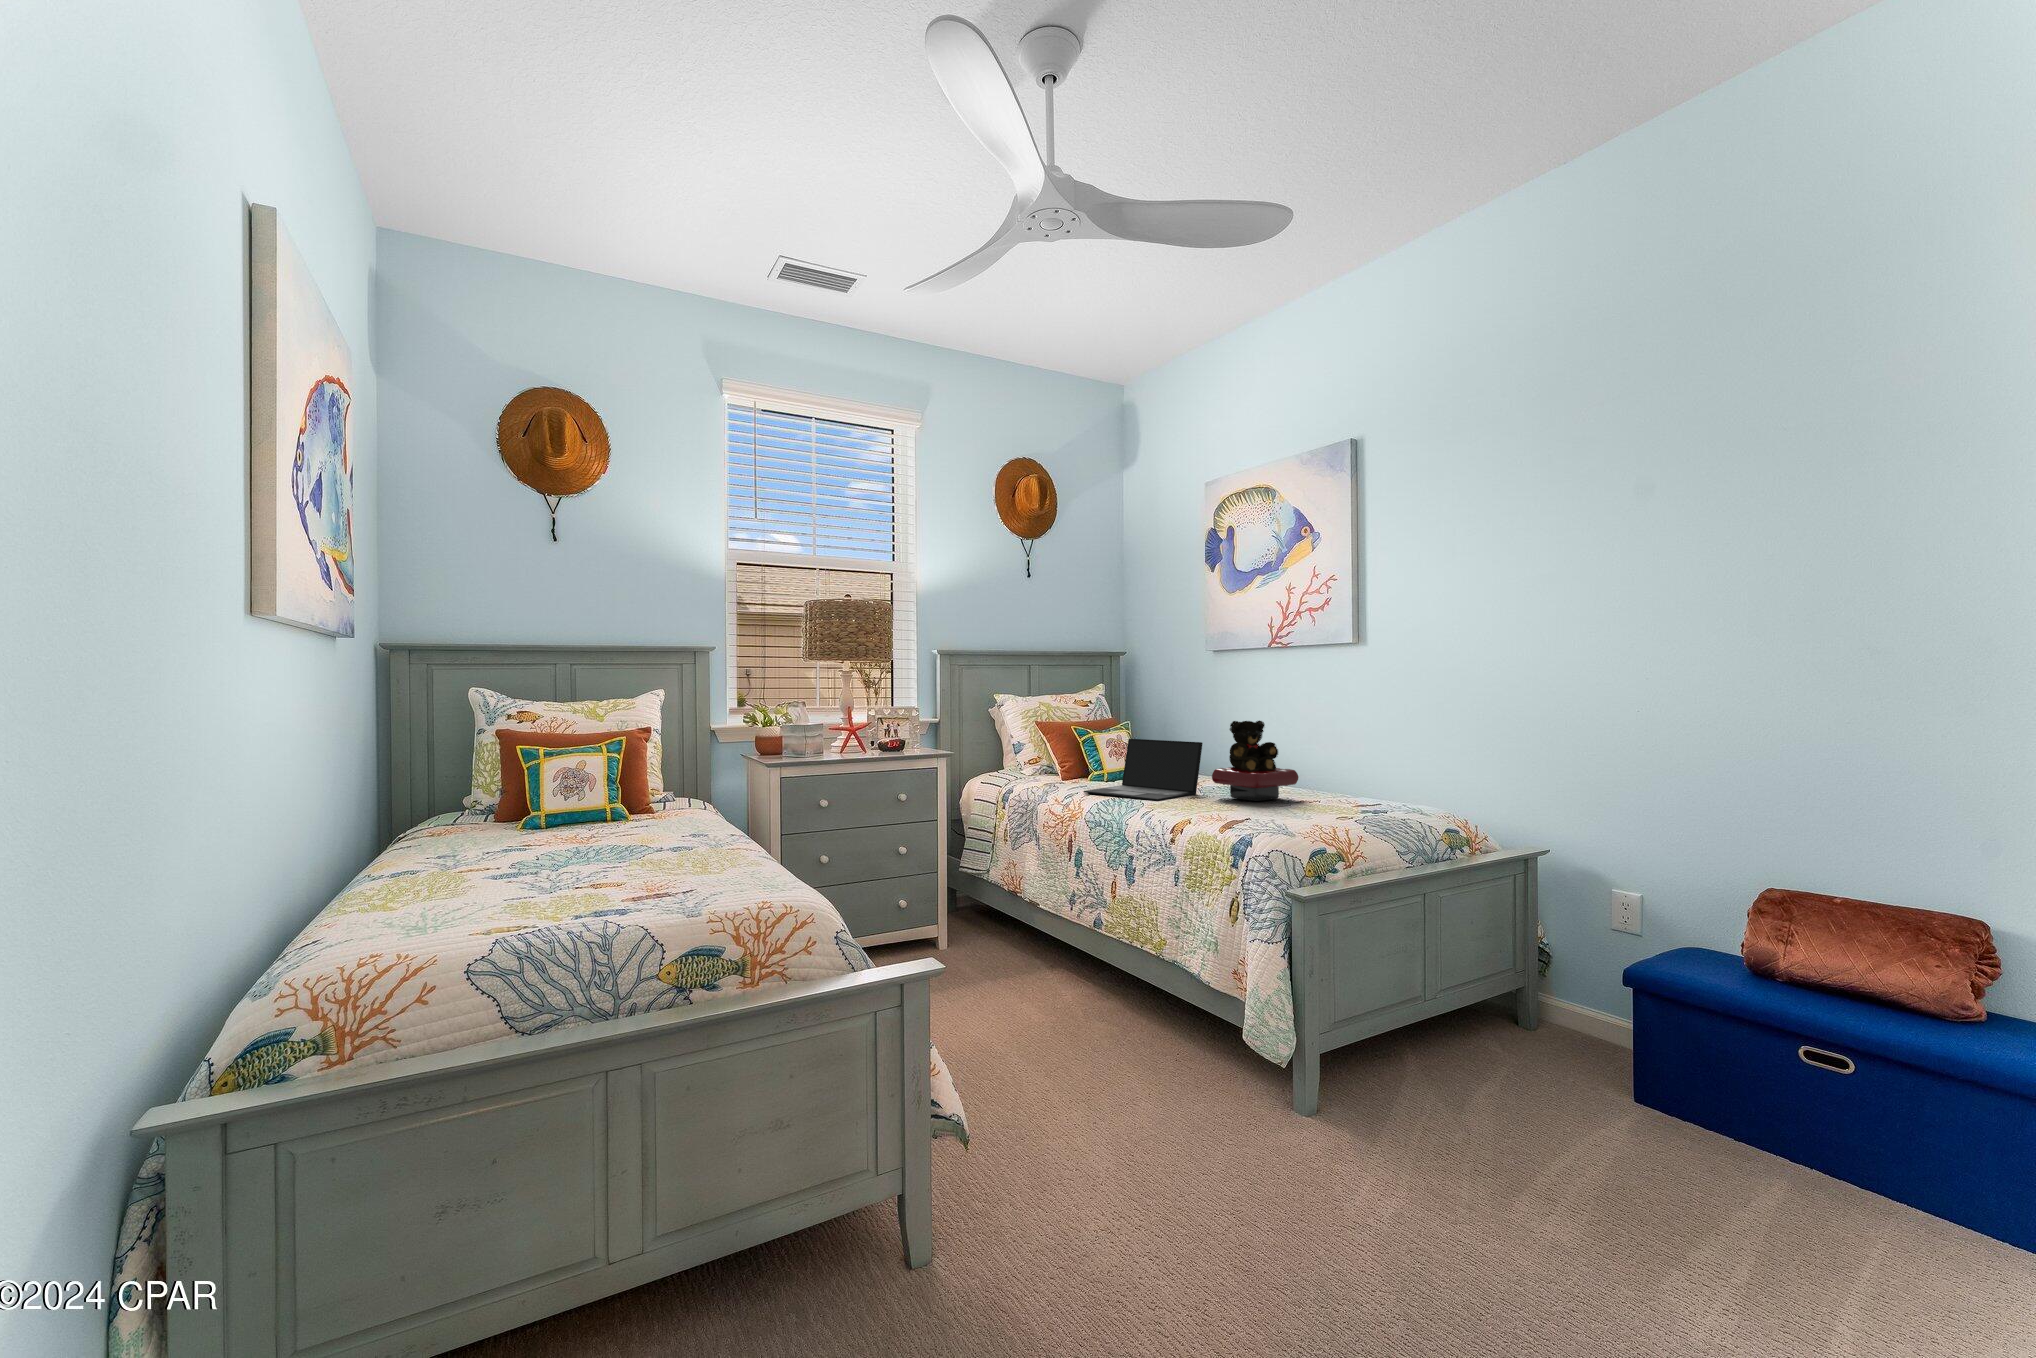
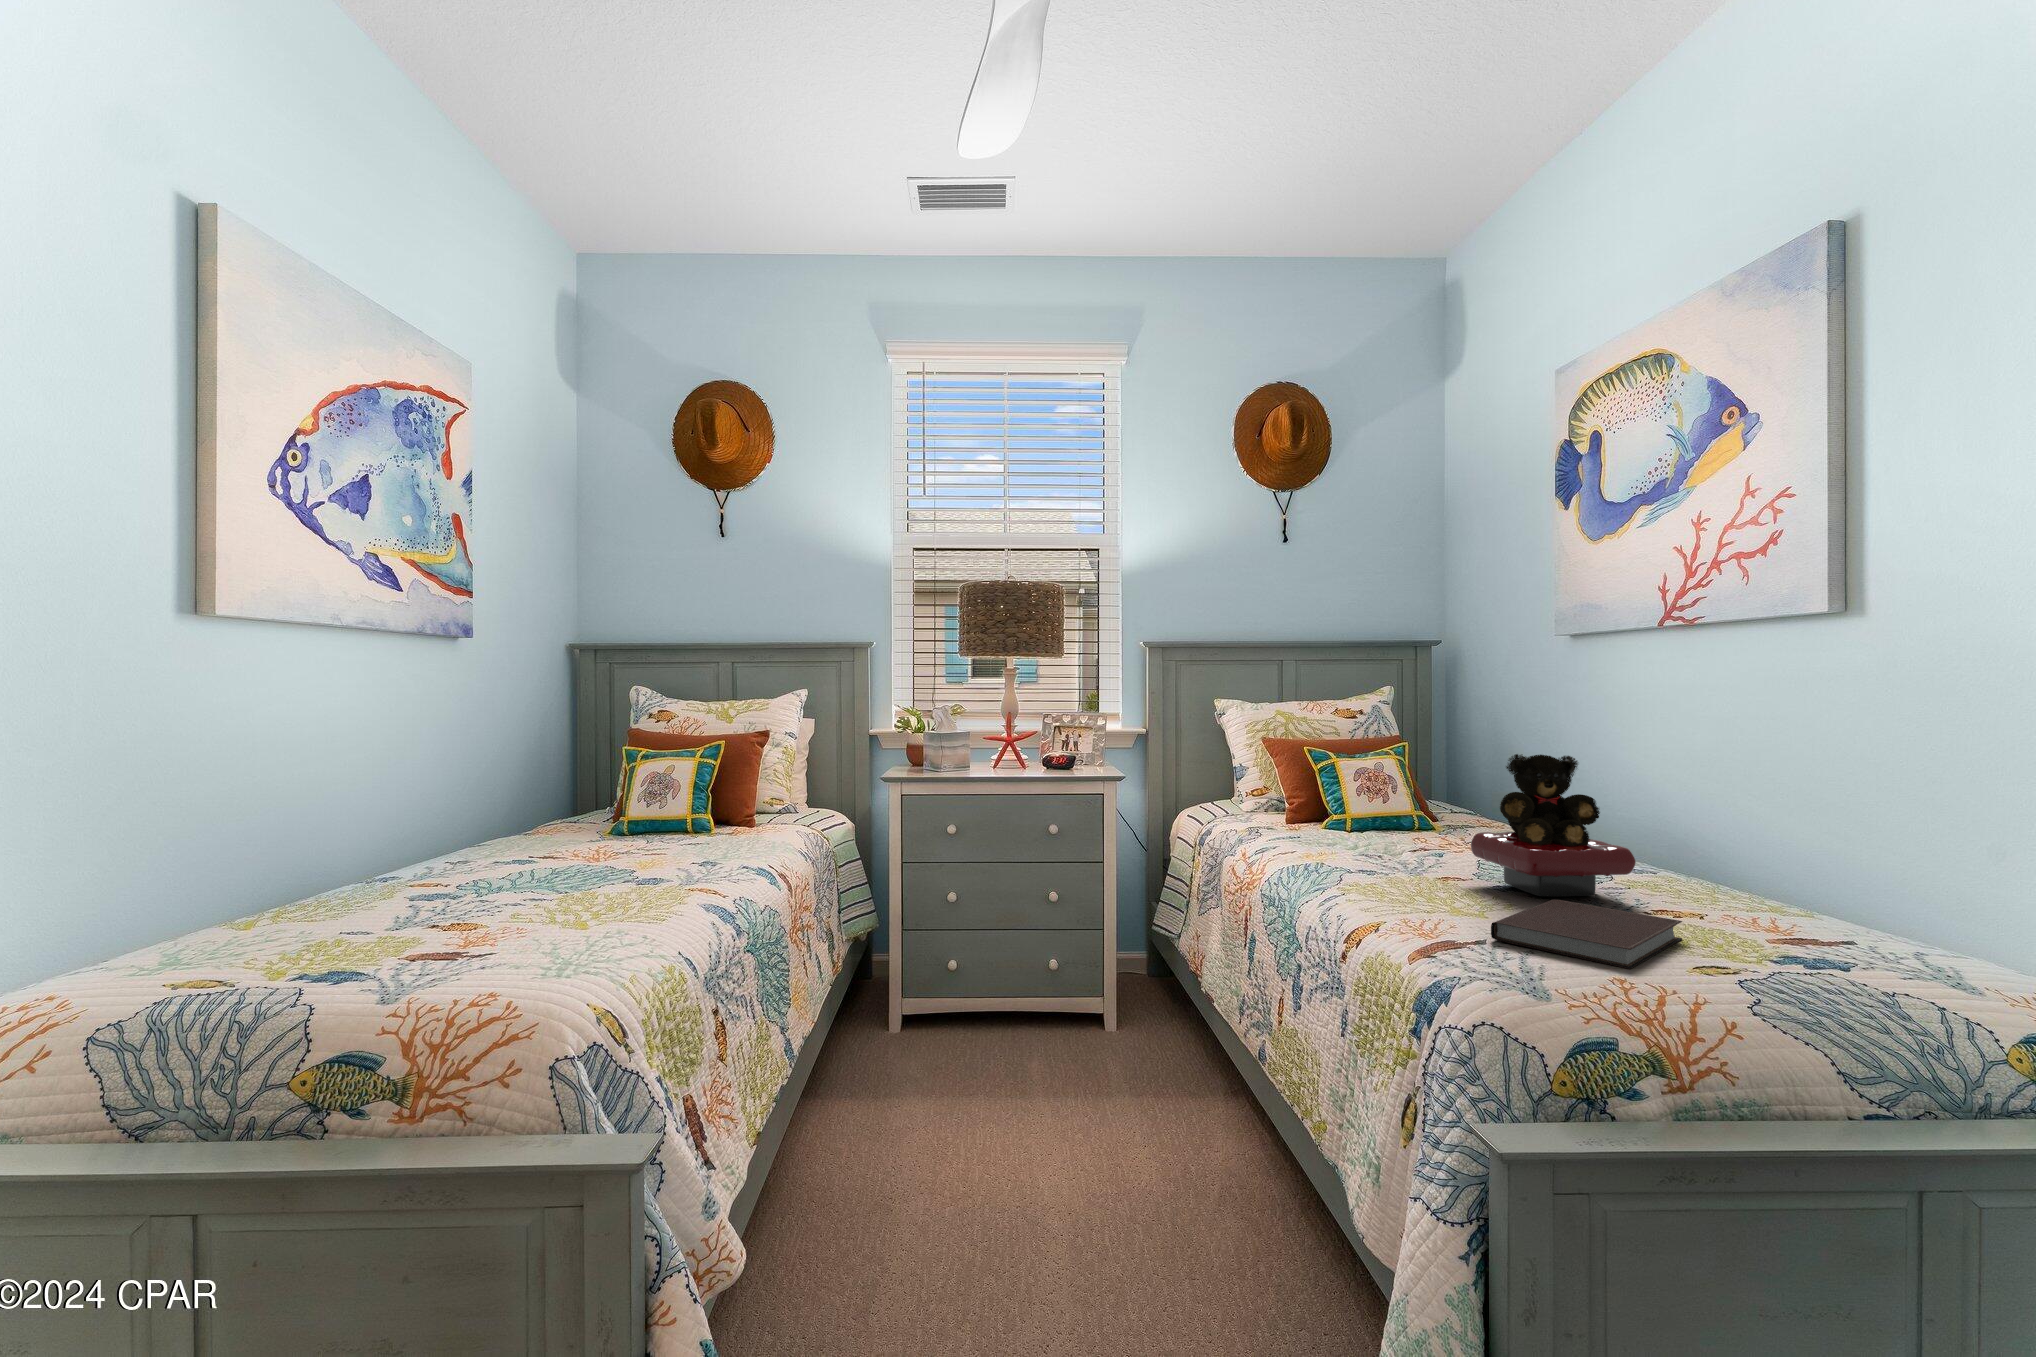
laptop: present [1084,739,1203,801] -> none [1281,770,1476,876]
notebook: none [1262,798,1338,822] -> present [1491,900,1682,969]

